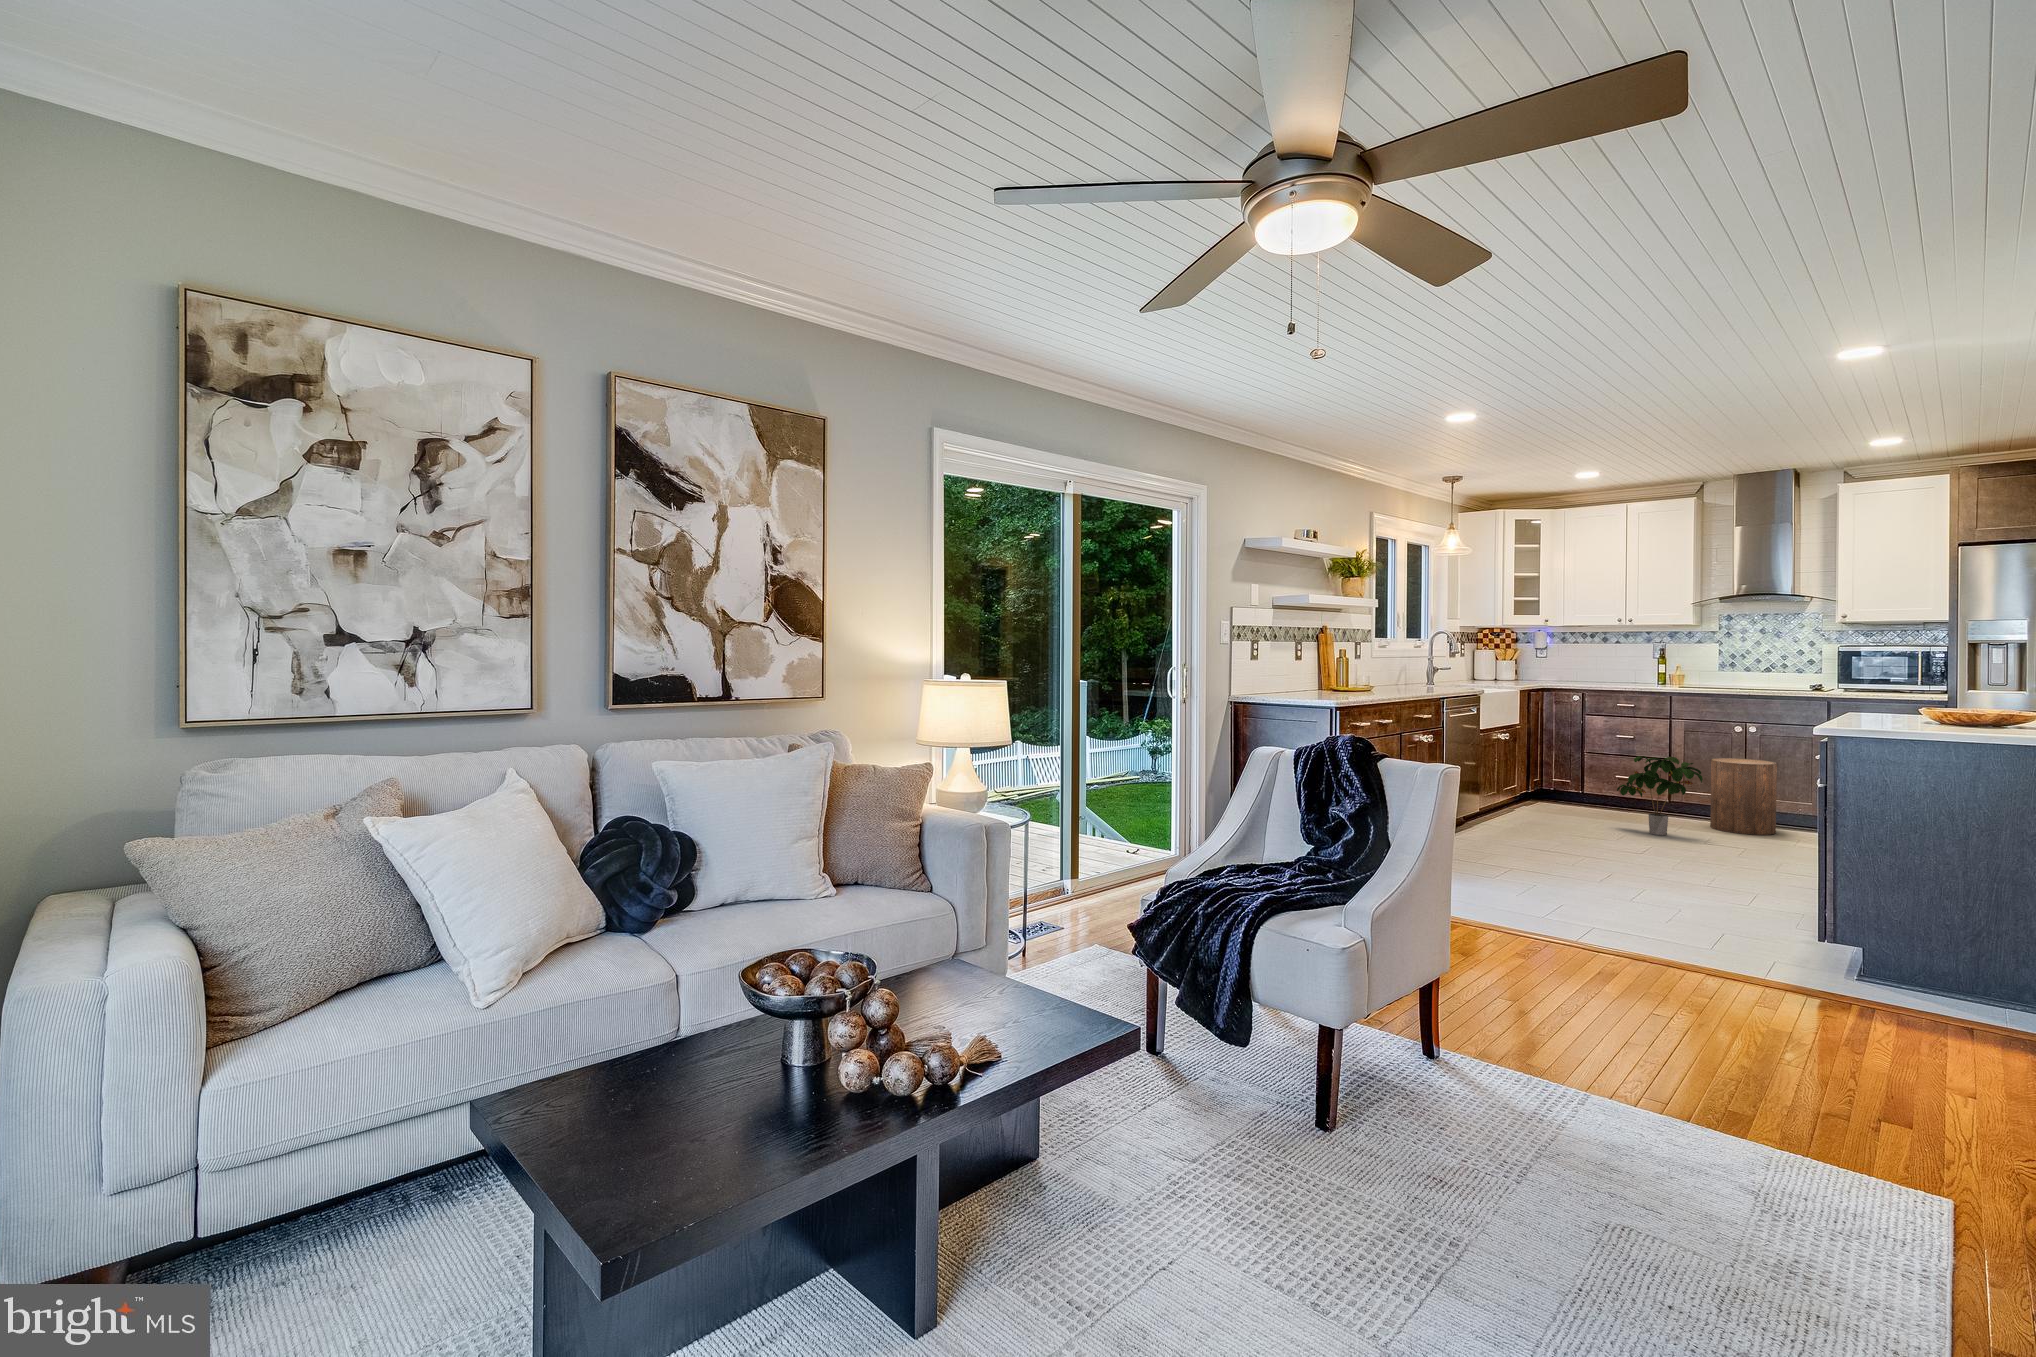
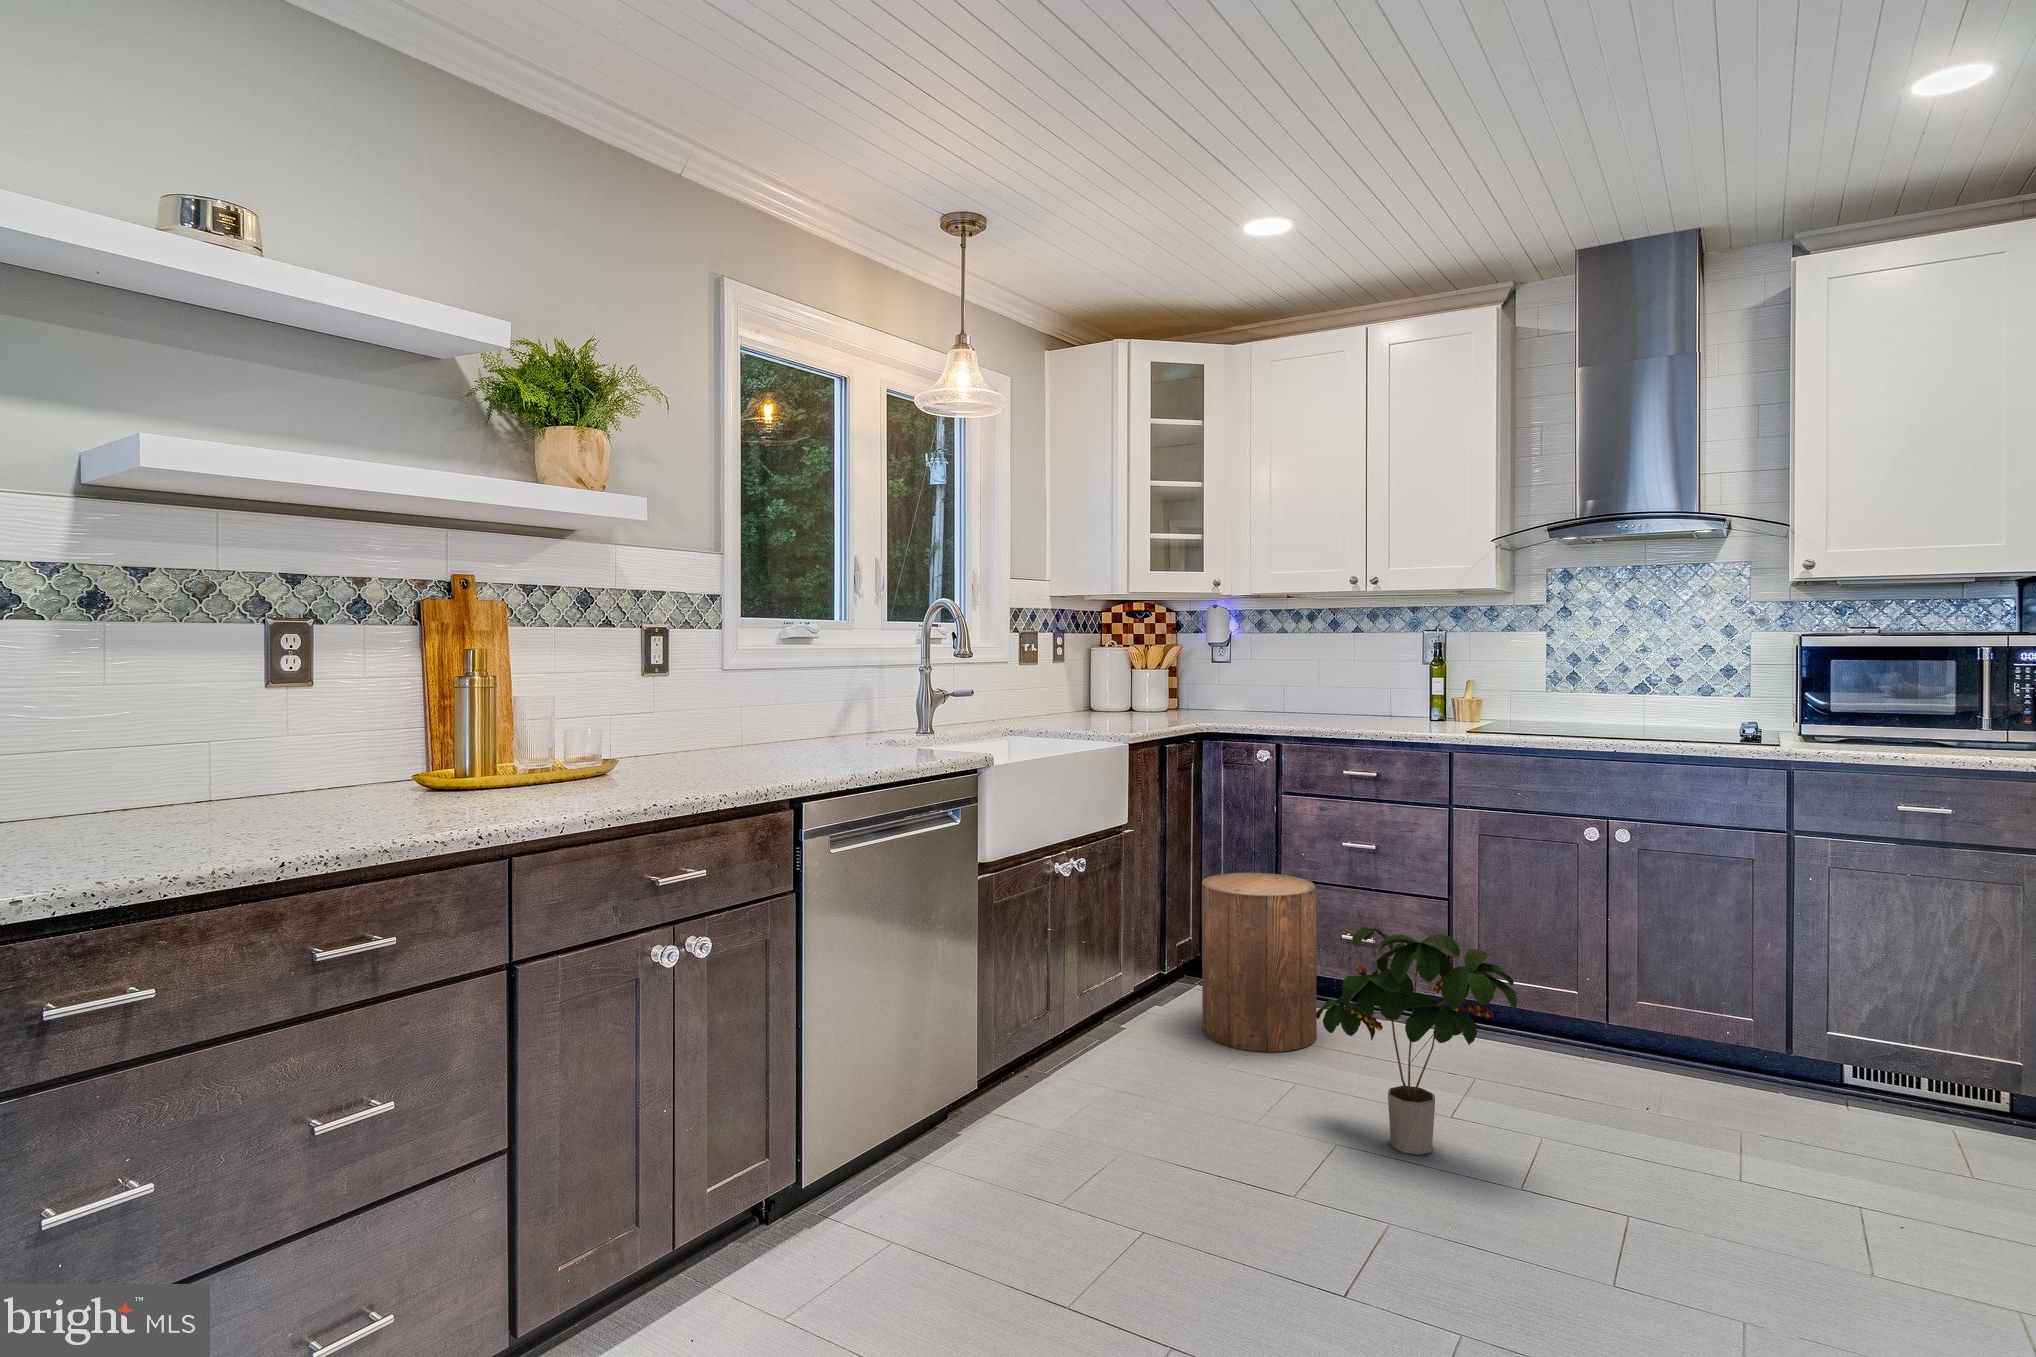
stool: present [1710,758,1777,835] -> present [1202,873,1317,1052]

